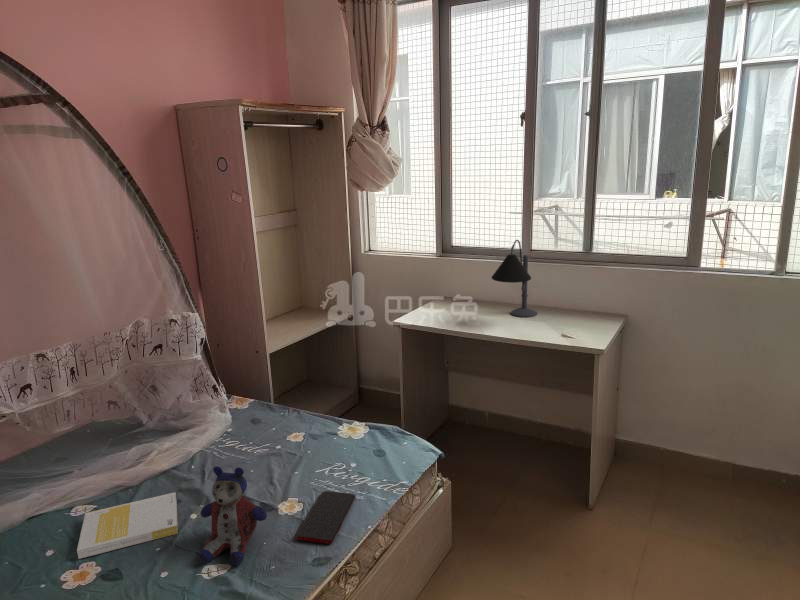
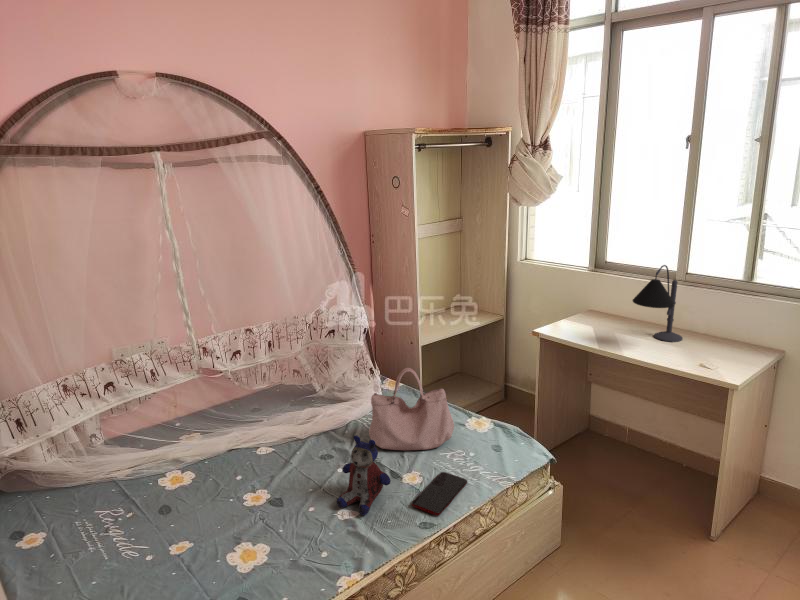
handbag: none [224,376,327,479] -> present [369,368,454,450]
book: present [77,492,178,559] -> none [257,449,330,484]

